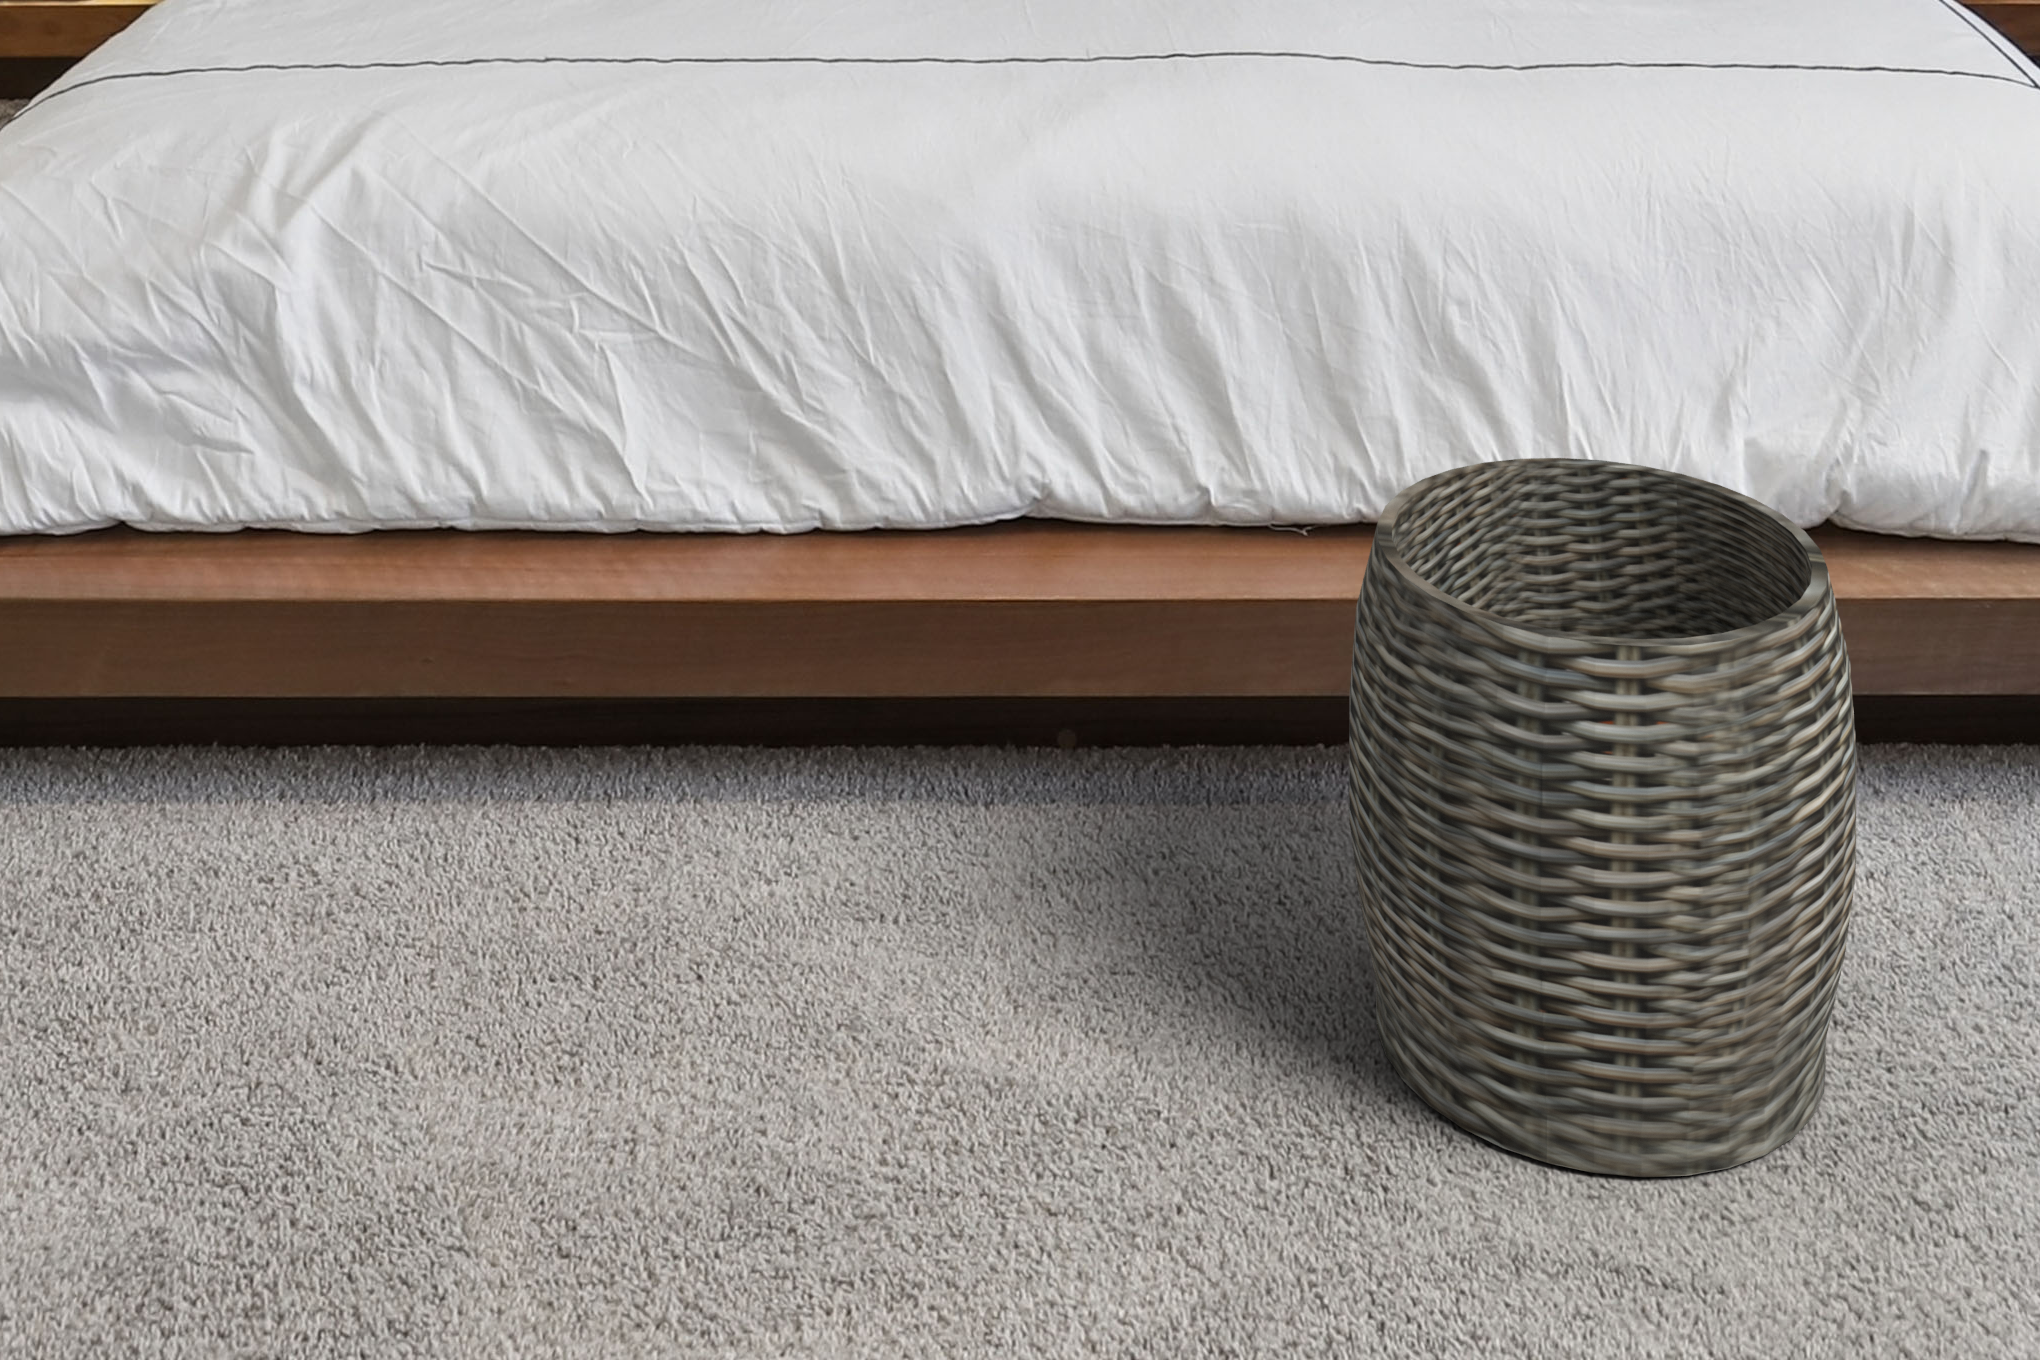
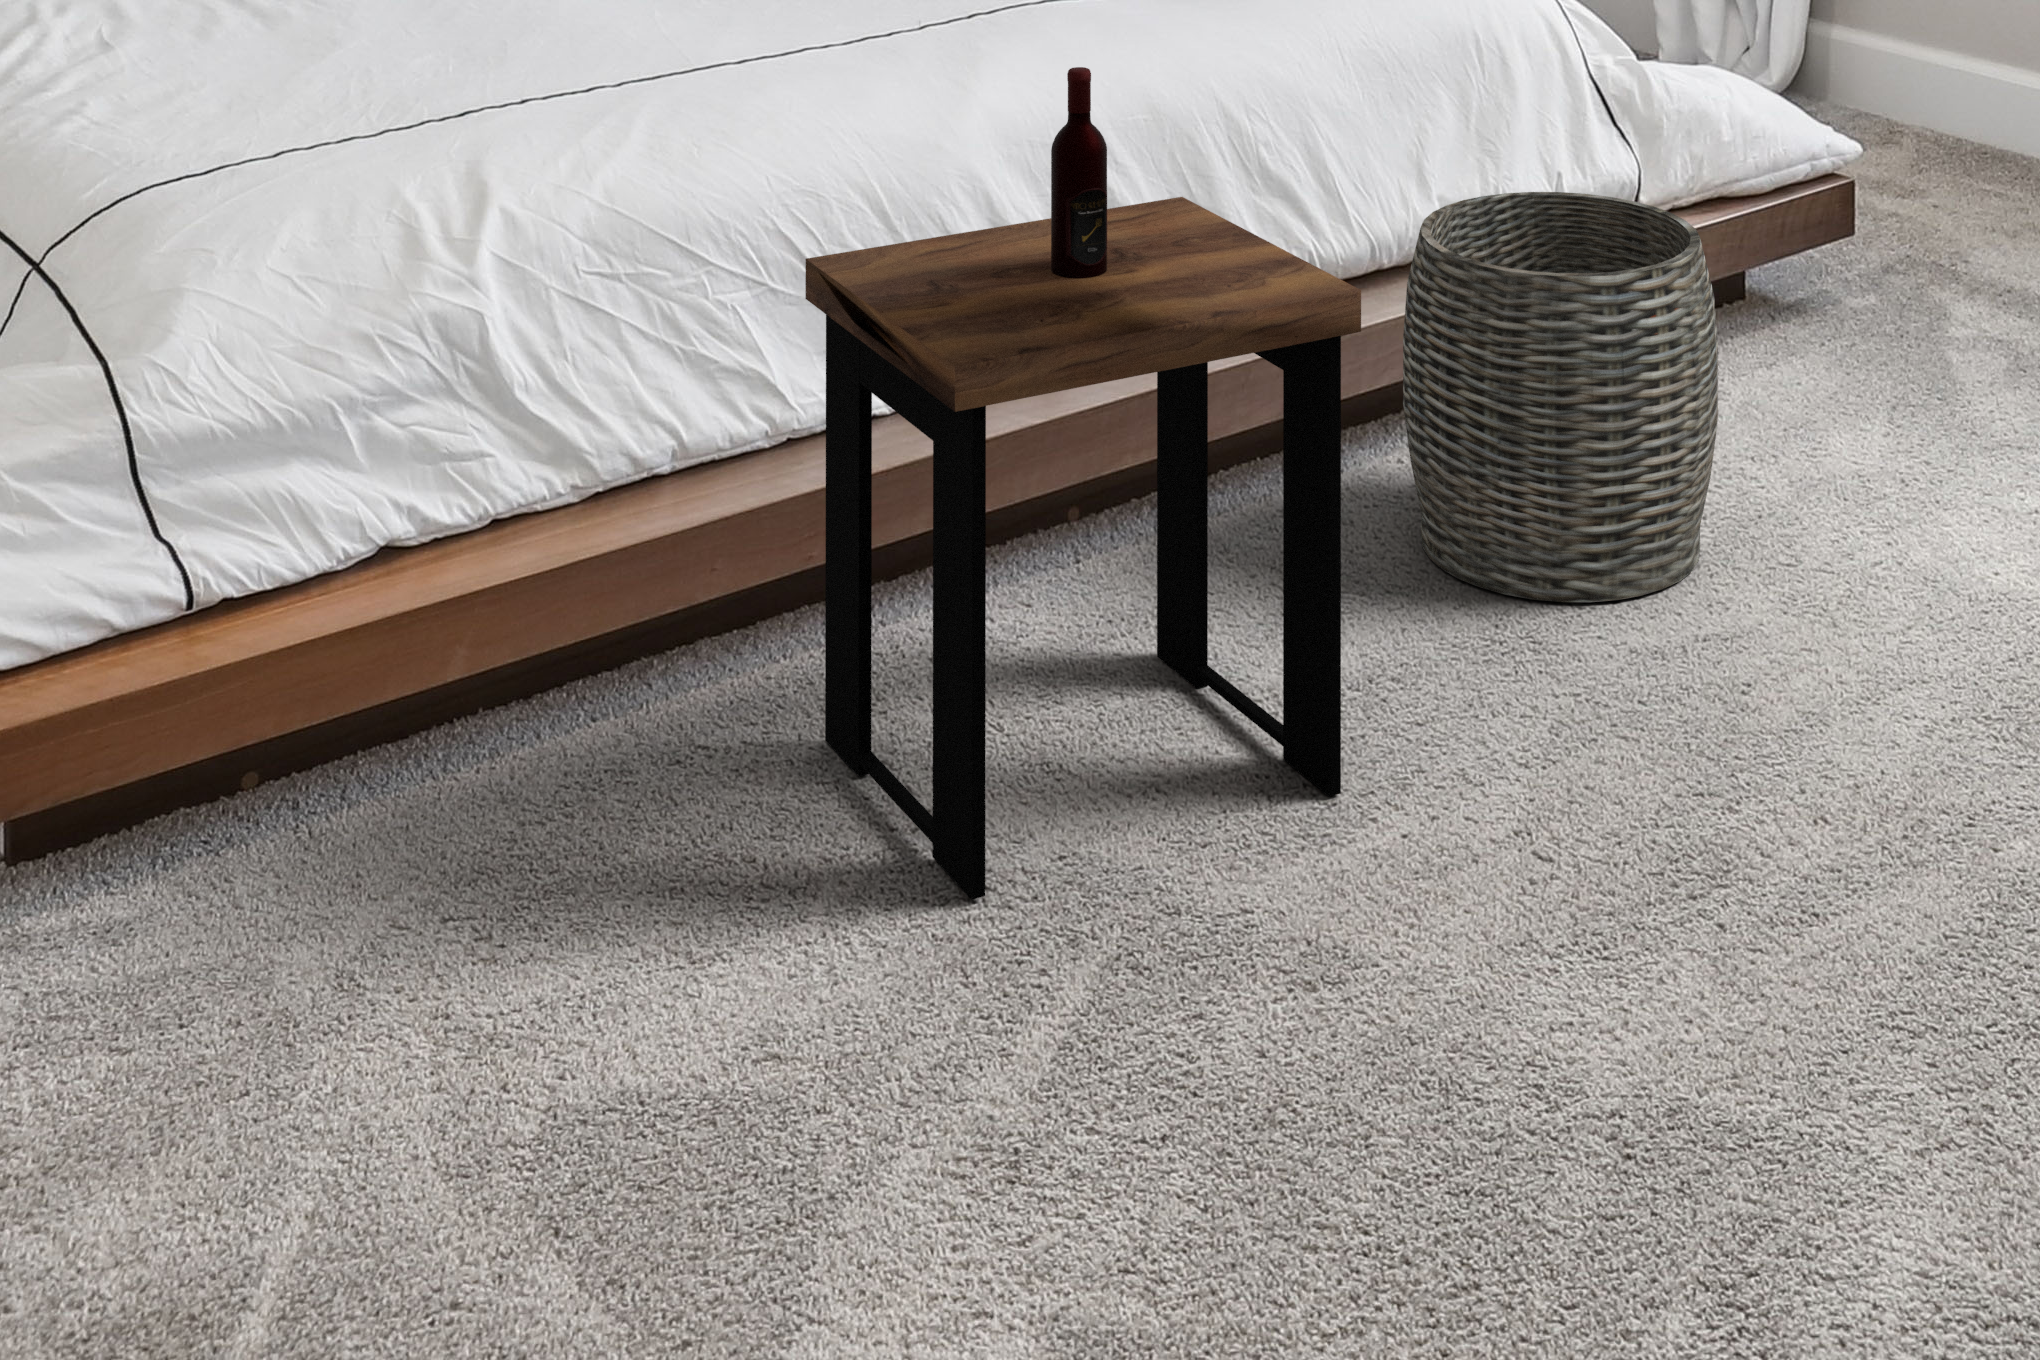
side table: none [181,122,918,1274] -> present [805,67,1361,900]

